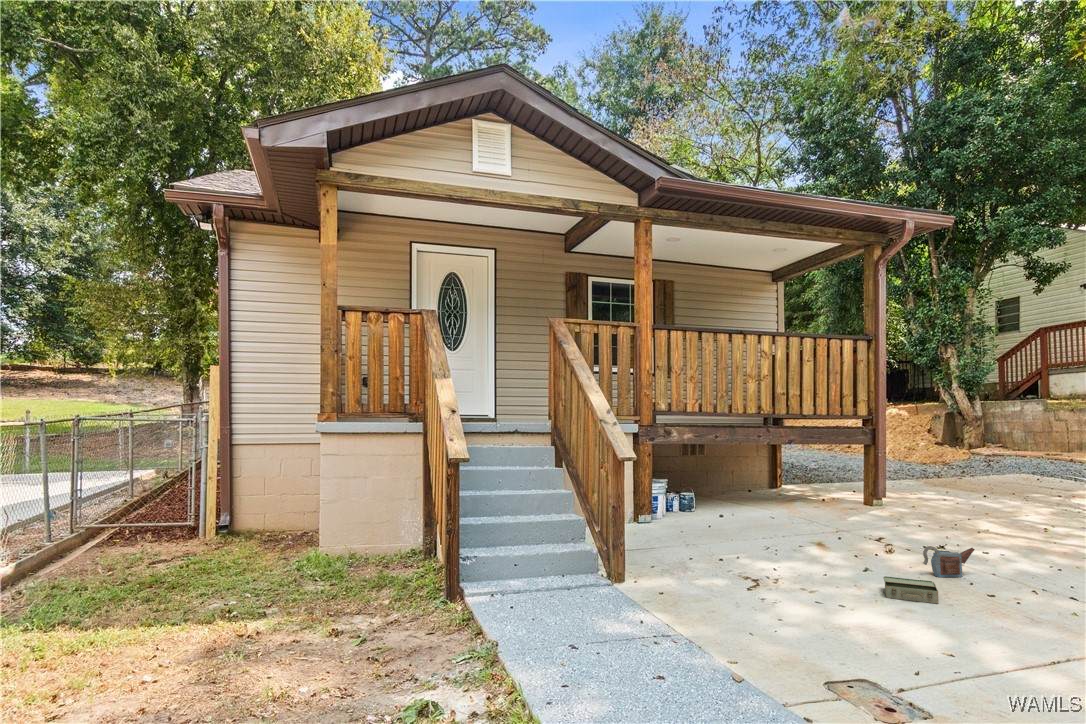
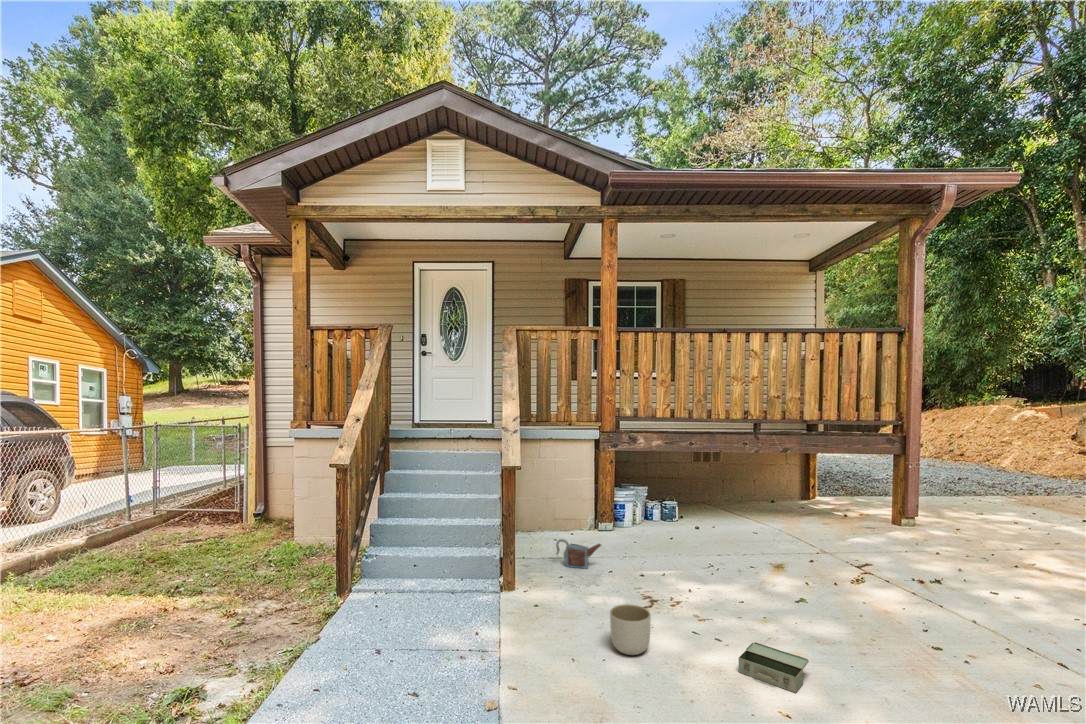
watering can: present [923,546,975,577] -> present [556,539,601,569]
planter: none [774,558,811,597] -> present [610,604,651,655]

